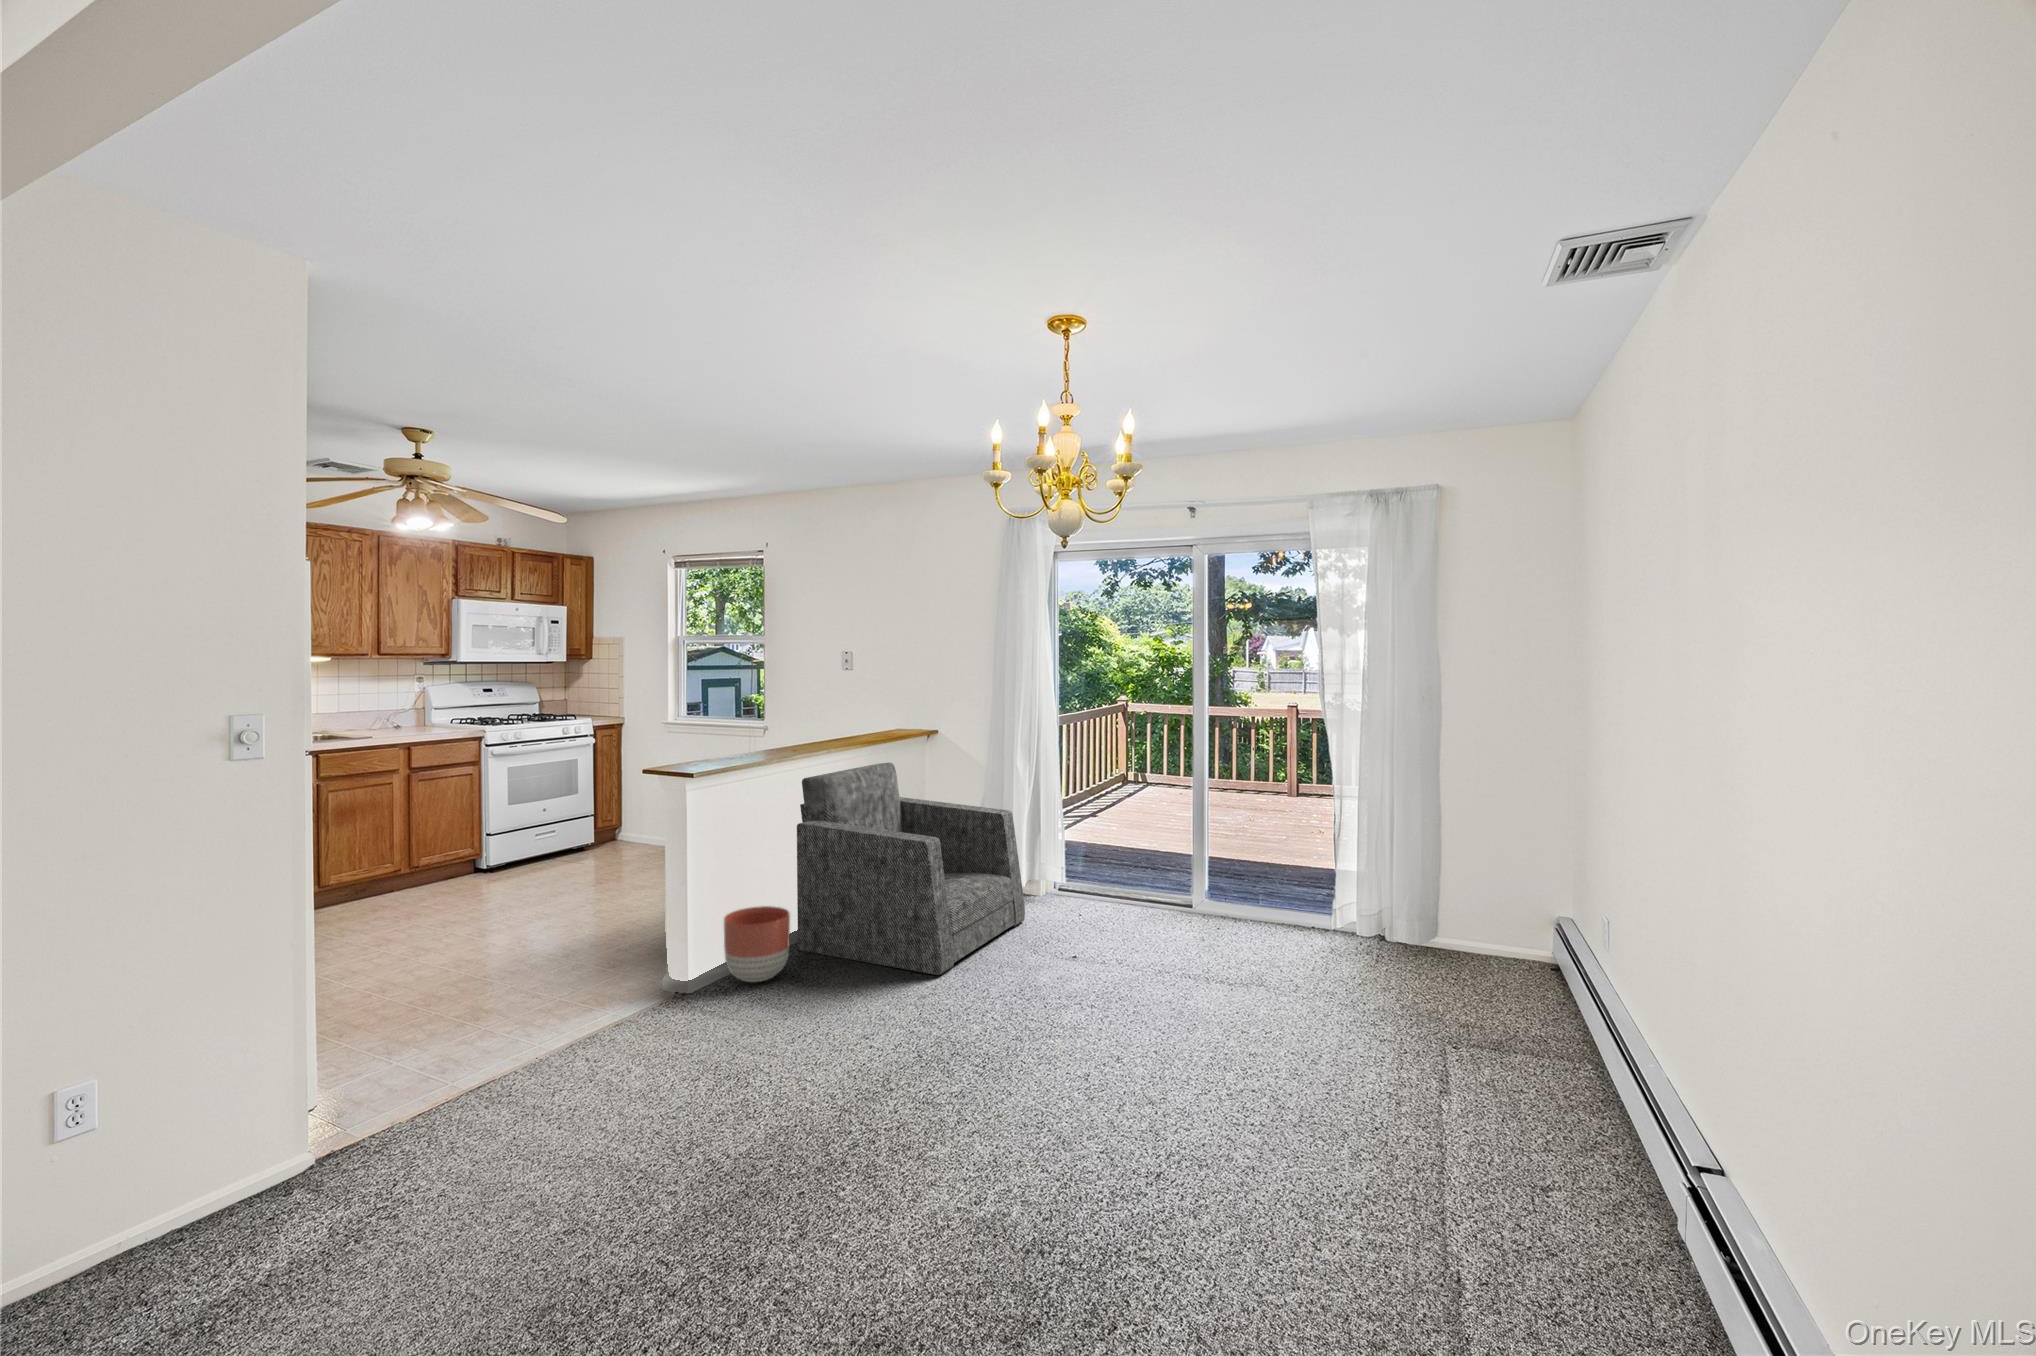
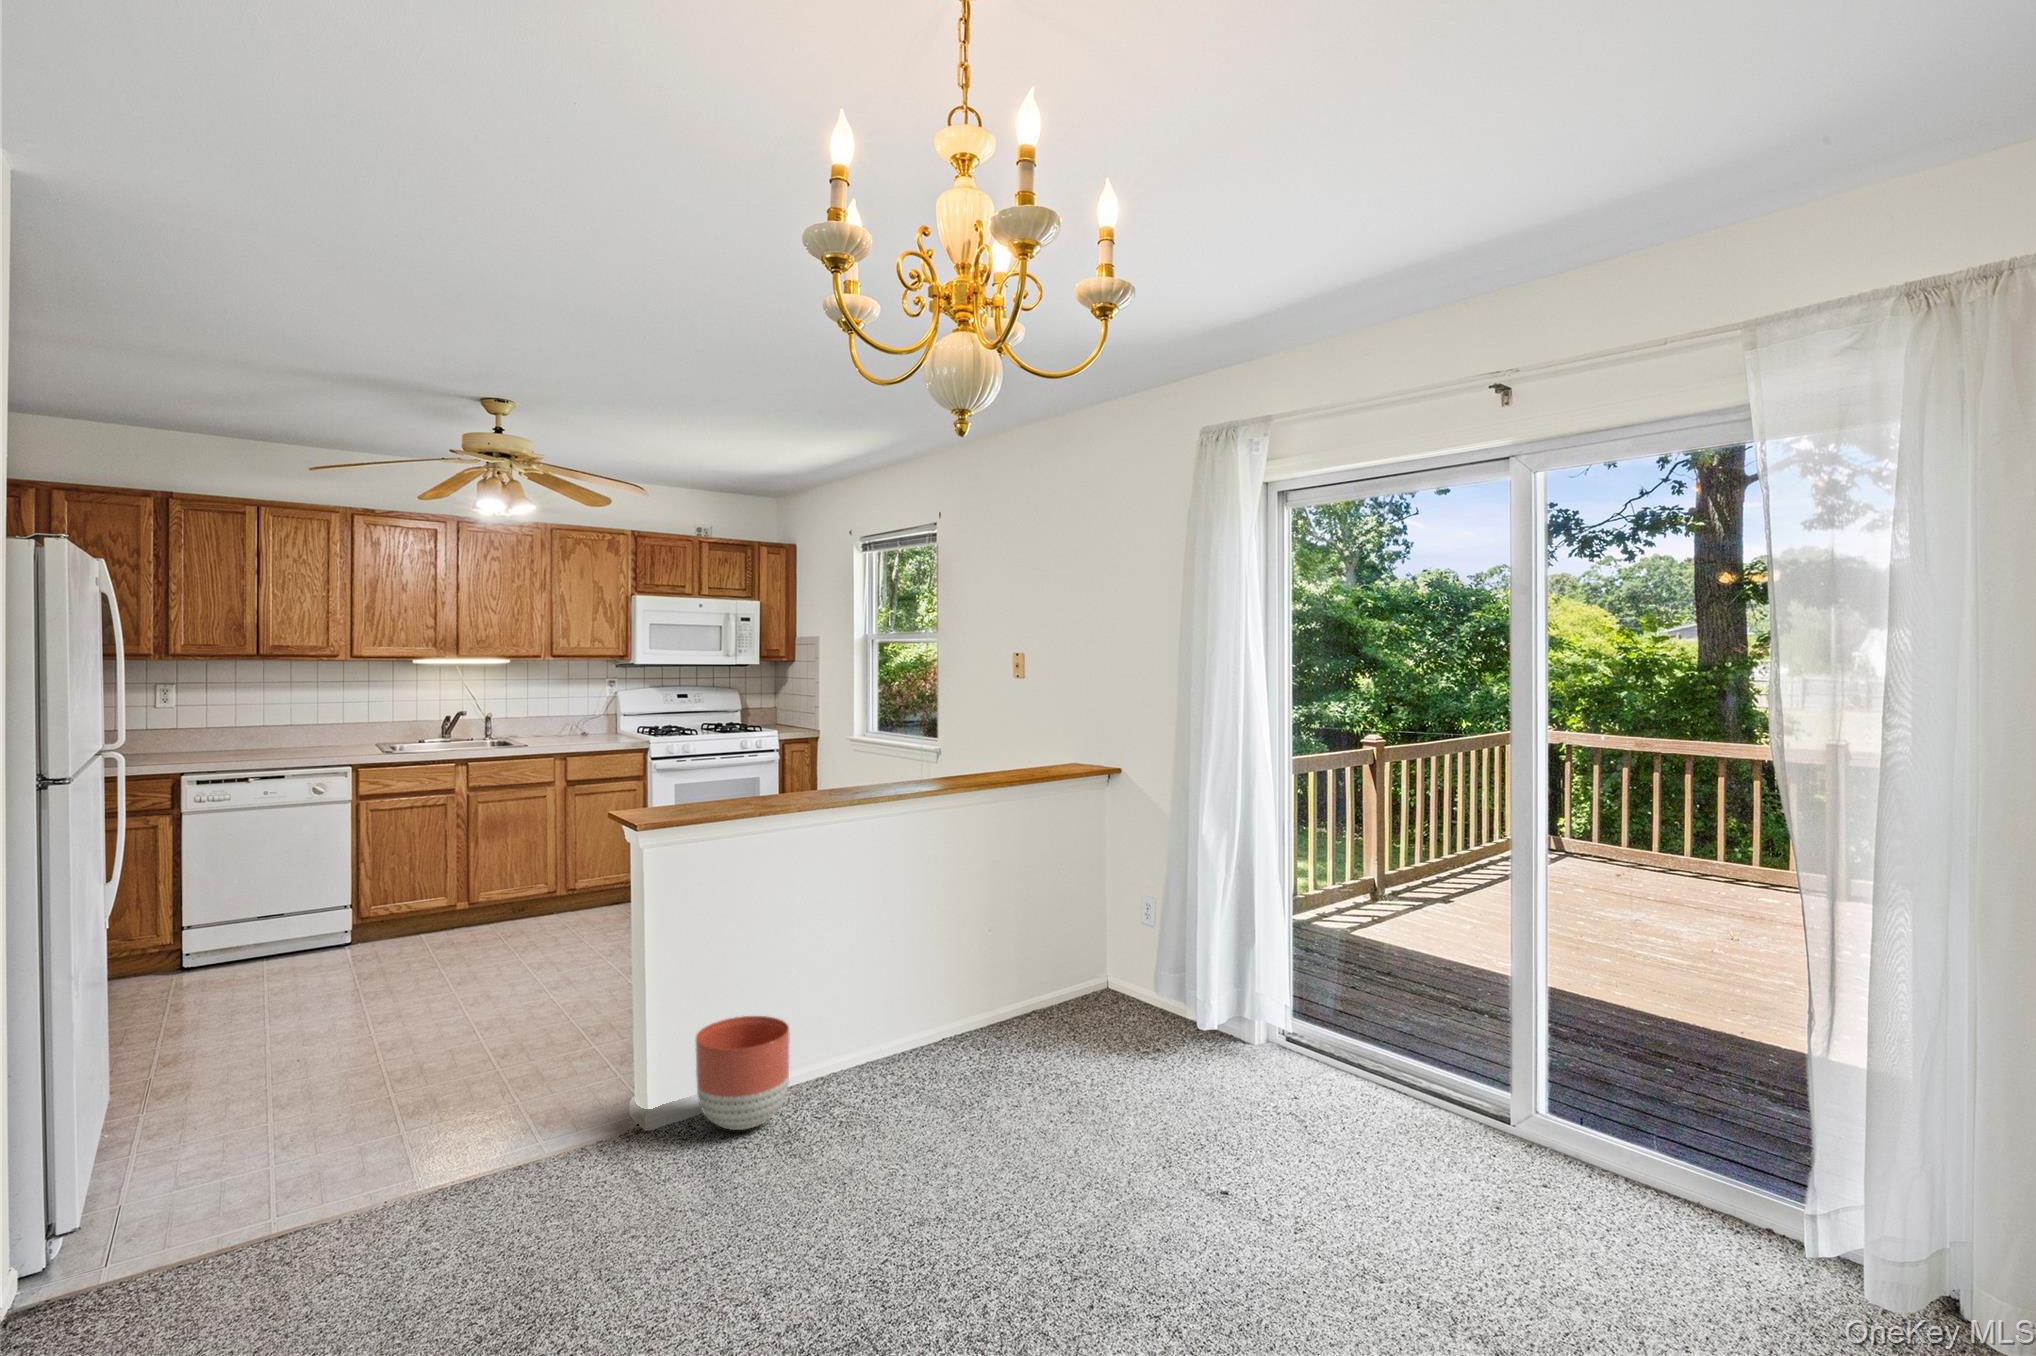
armchair: present [797,763,1025,975] -> none [837,816,1192,1177]

